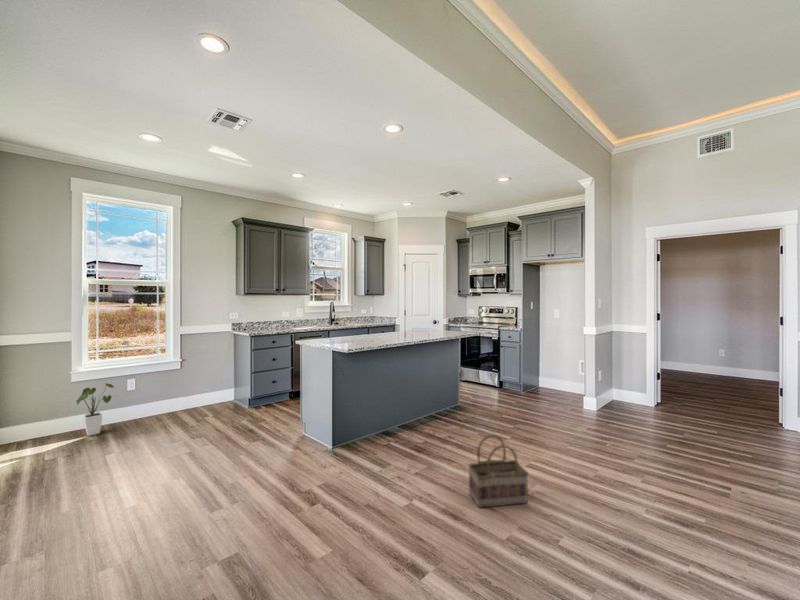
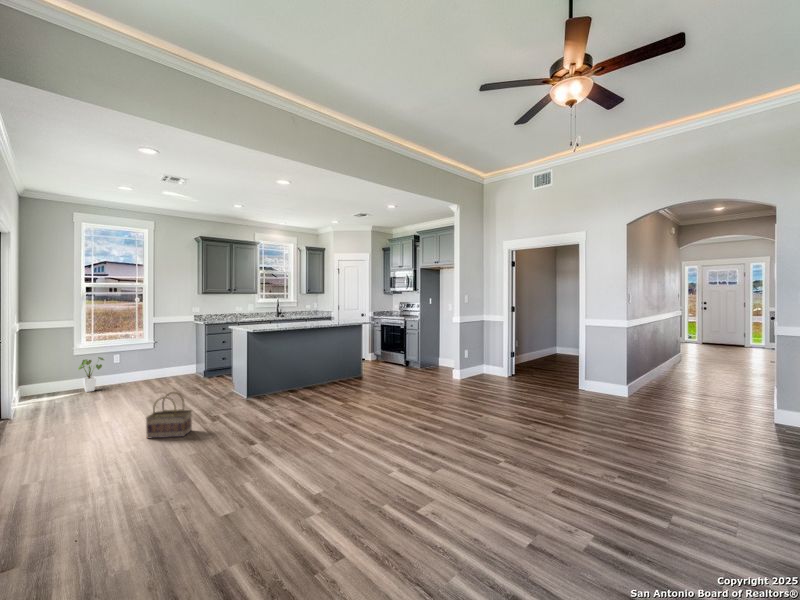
basket: present [469,435,528,507] -> present [146,392,192,439]

